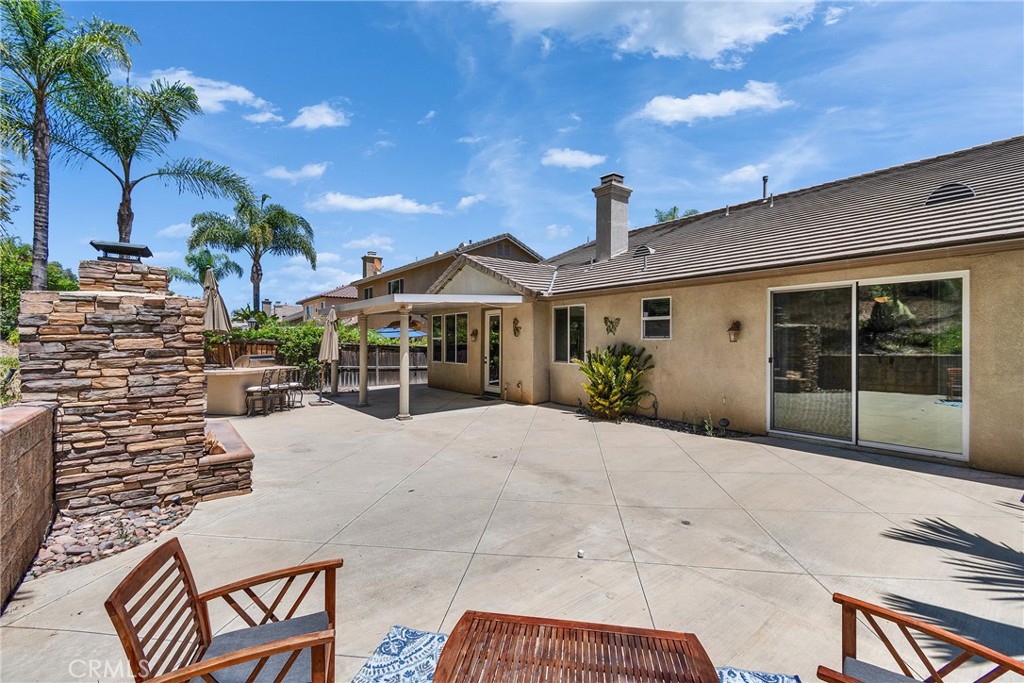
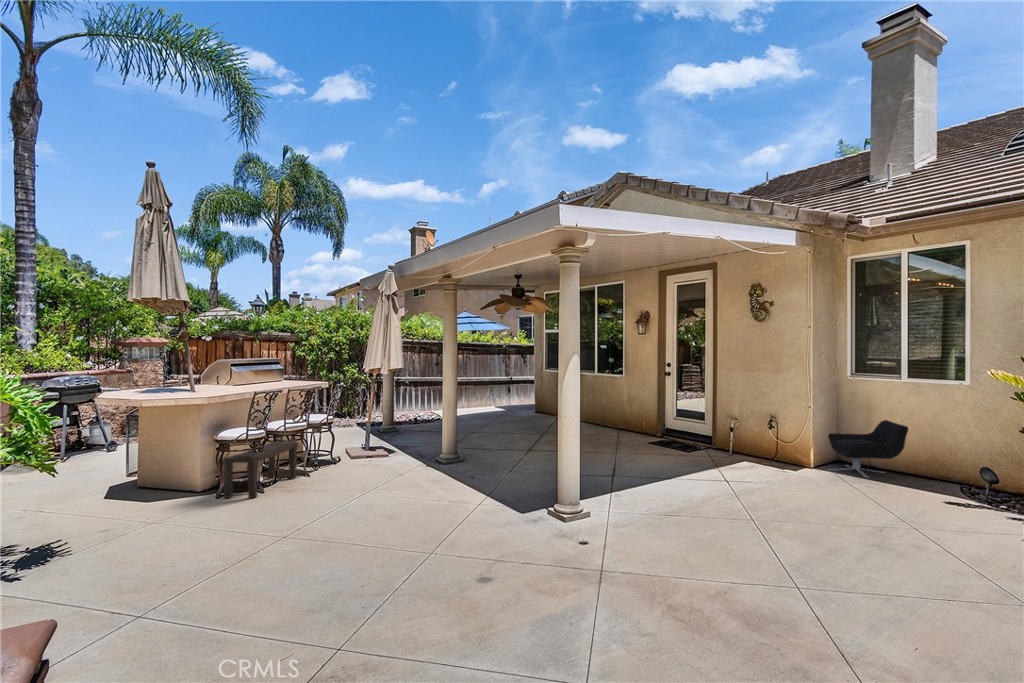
lounge chair: none [534,384,563,409] -> present [828,420,908,478]

